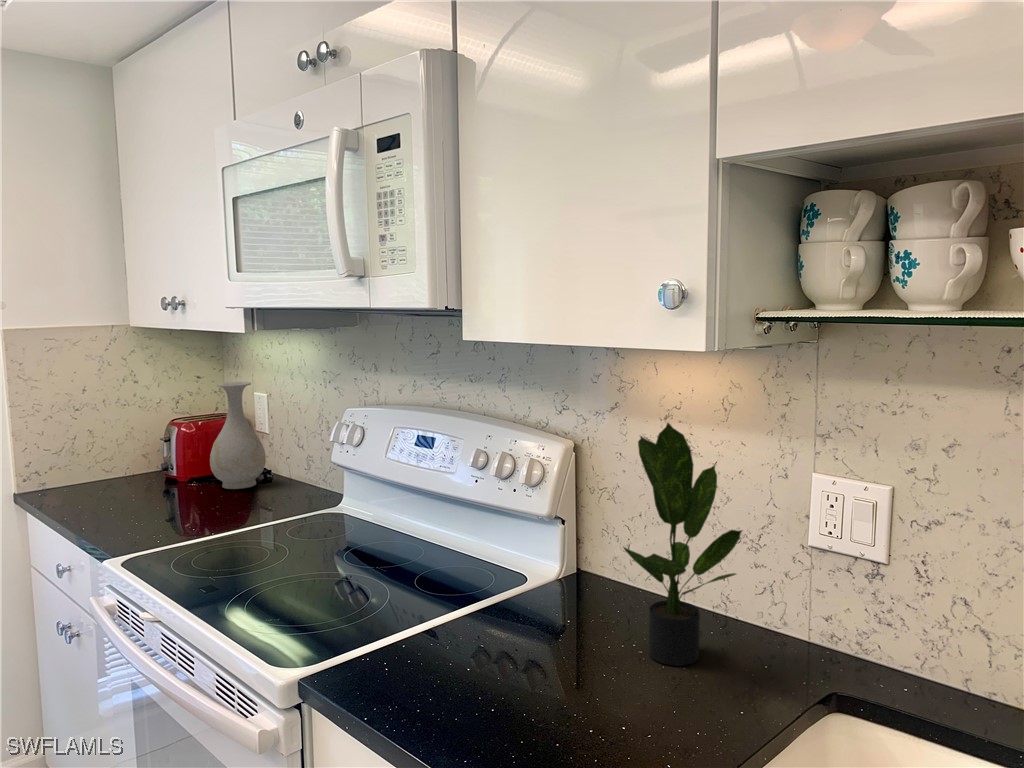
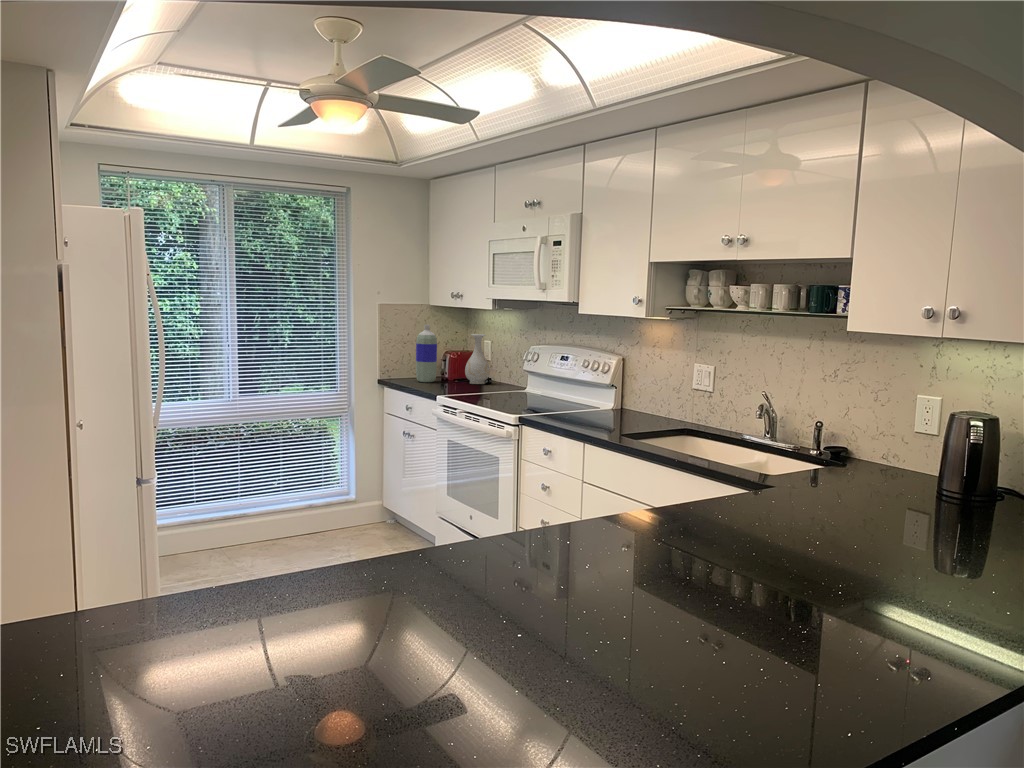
bottle: none [93,369,147,495] -> present [416,325,437,382]
potted plant: present [623,423,742,666] -> none [629,344,669,425]

